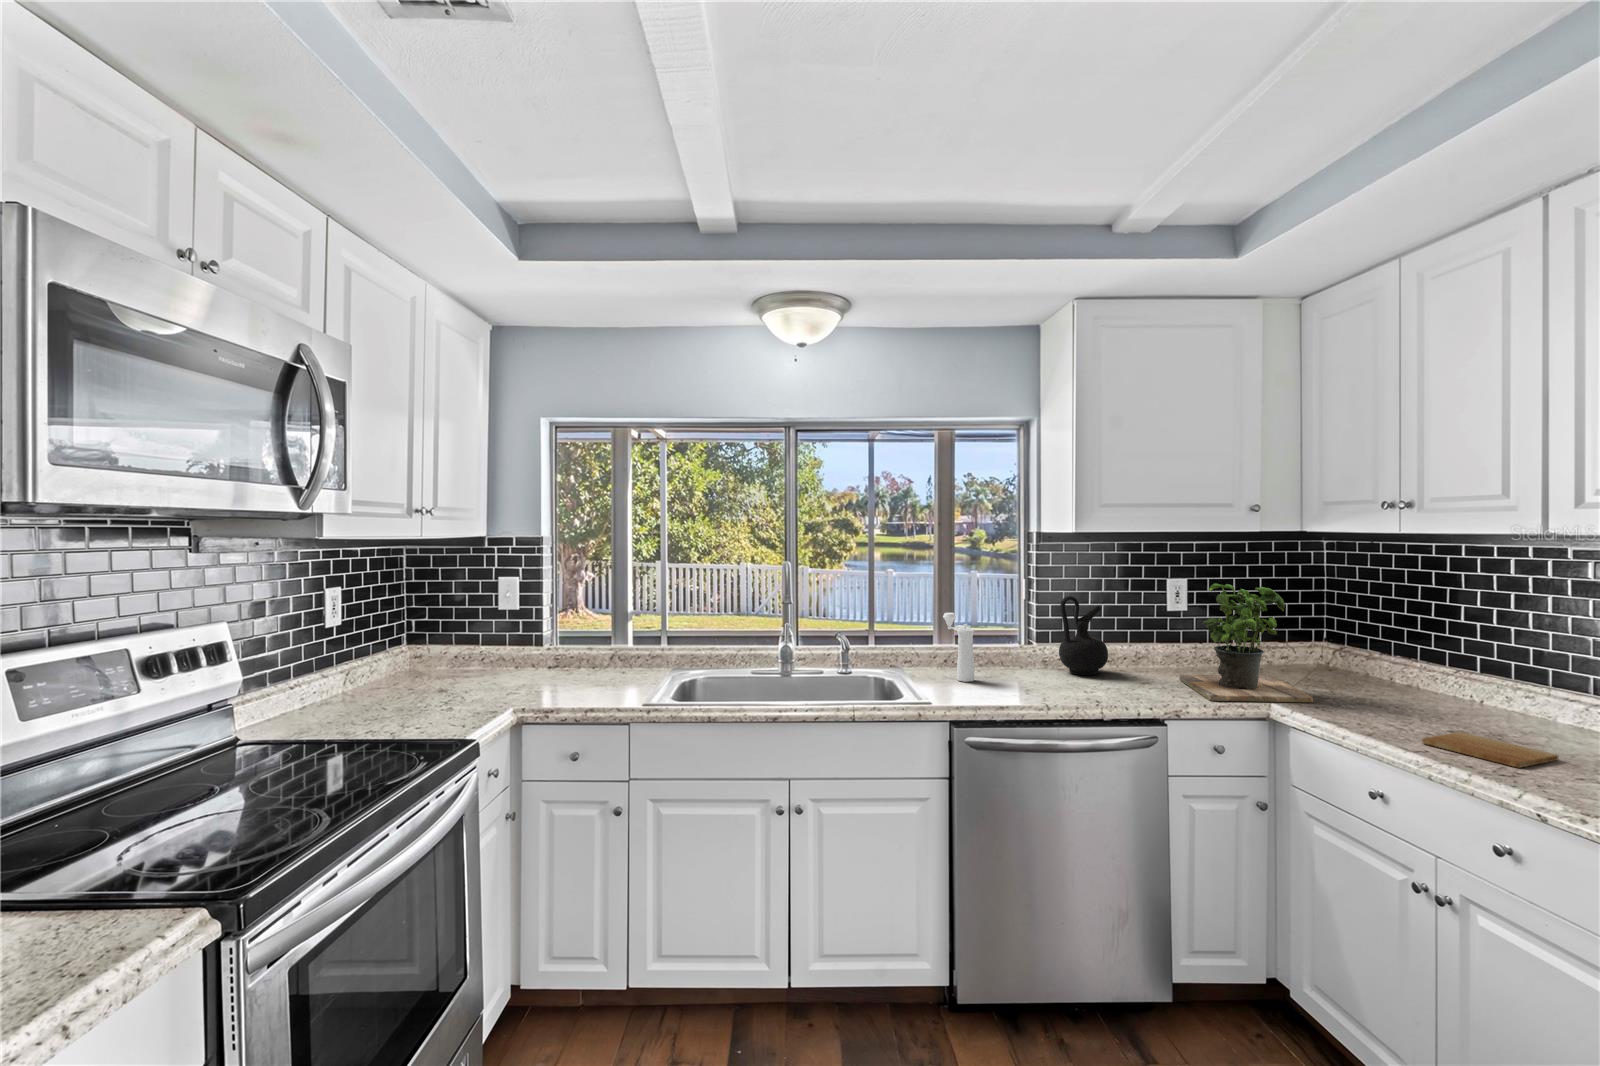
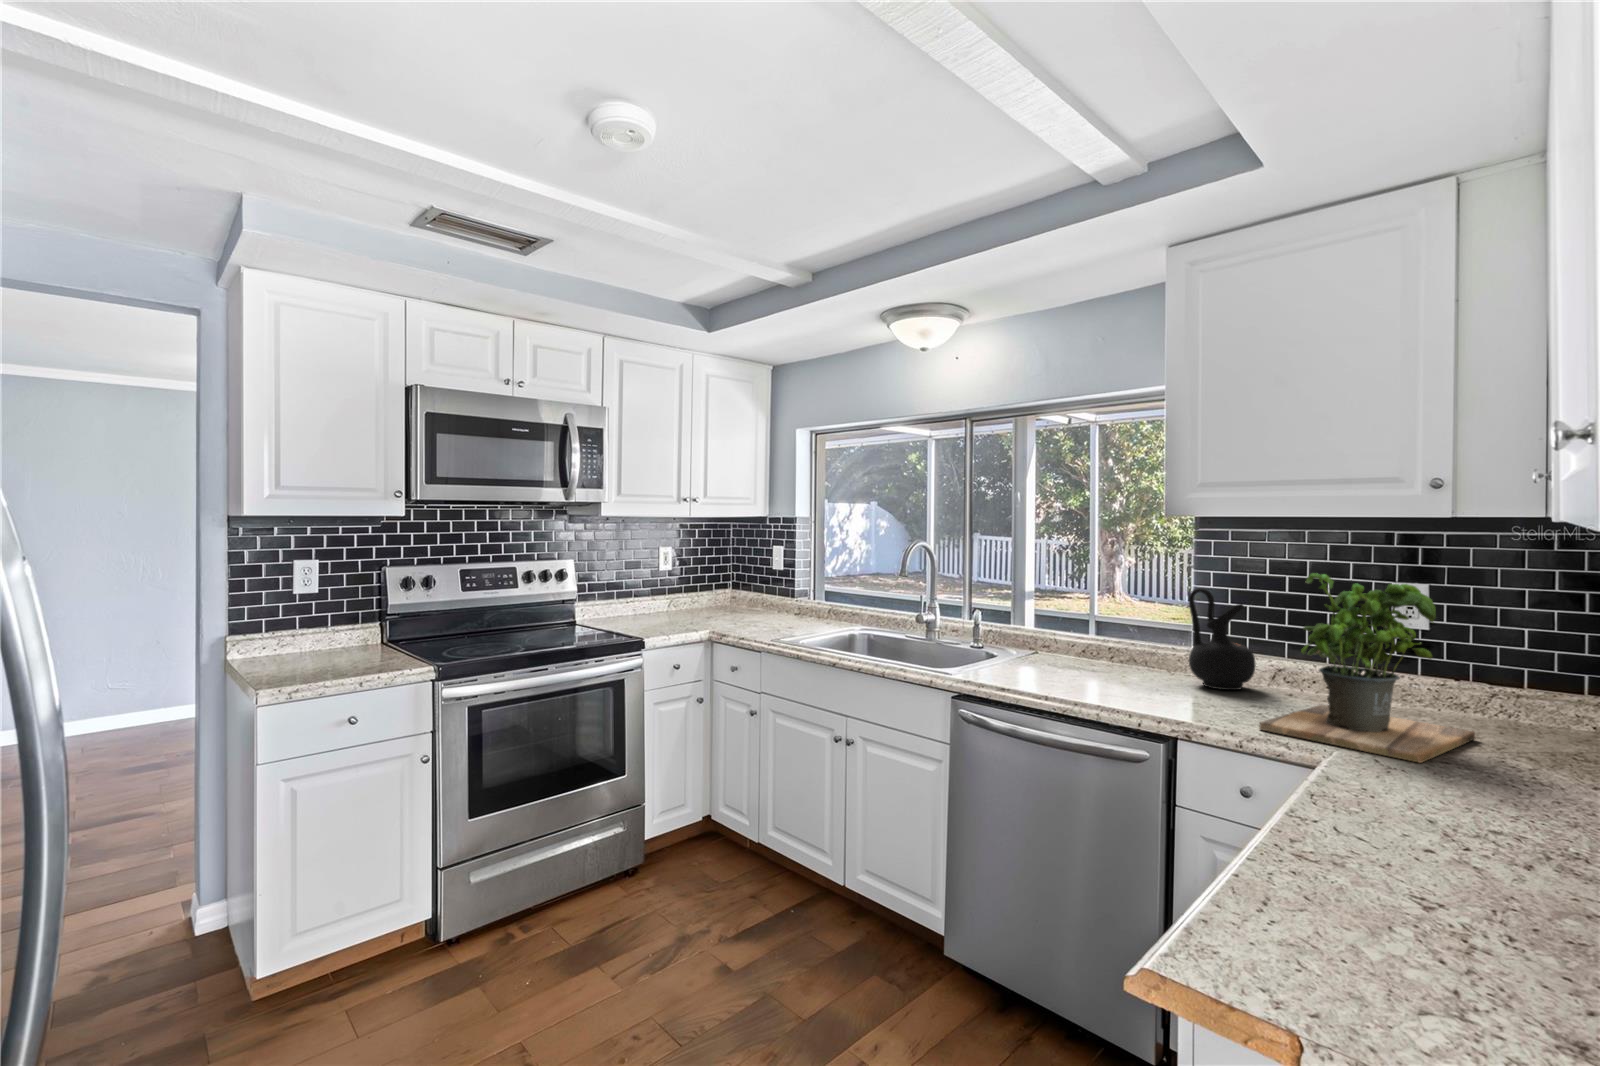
pepper mill: present [943,613,974,682] -> none [1052,597,1077,671]
cutting board: present [1422,732,1558,768] -> none [1365,811,1541,897]

